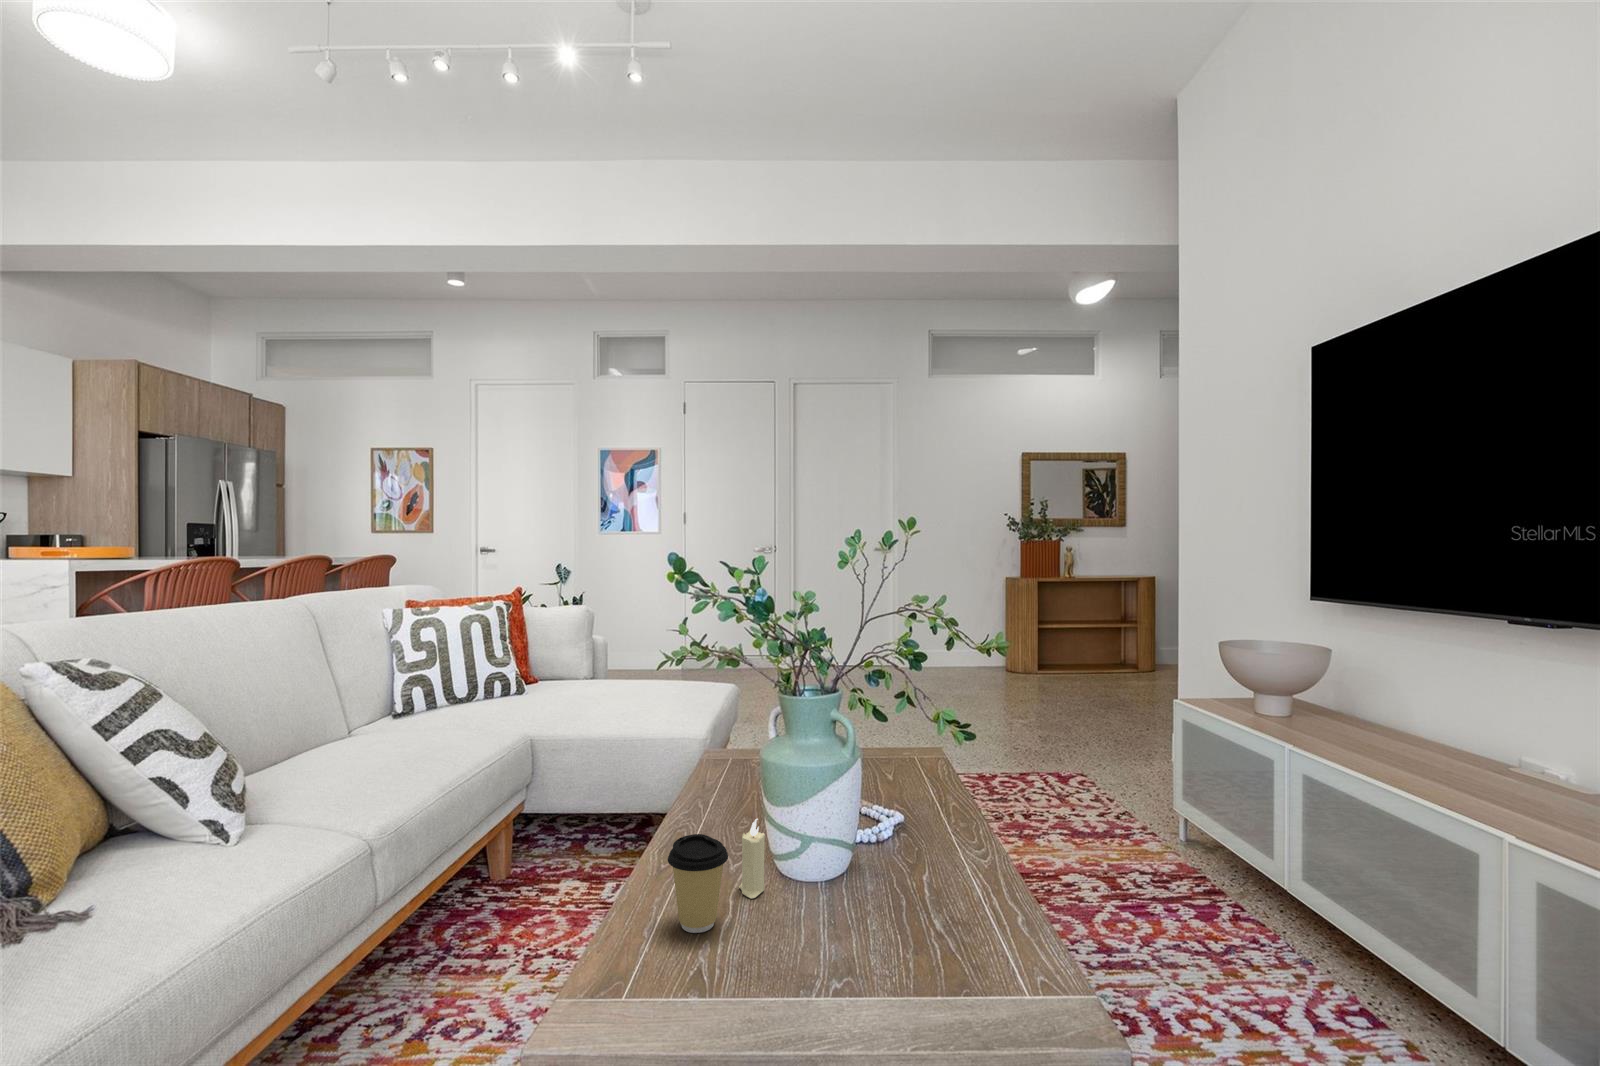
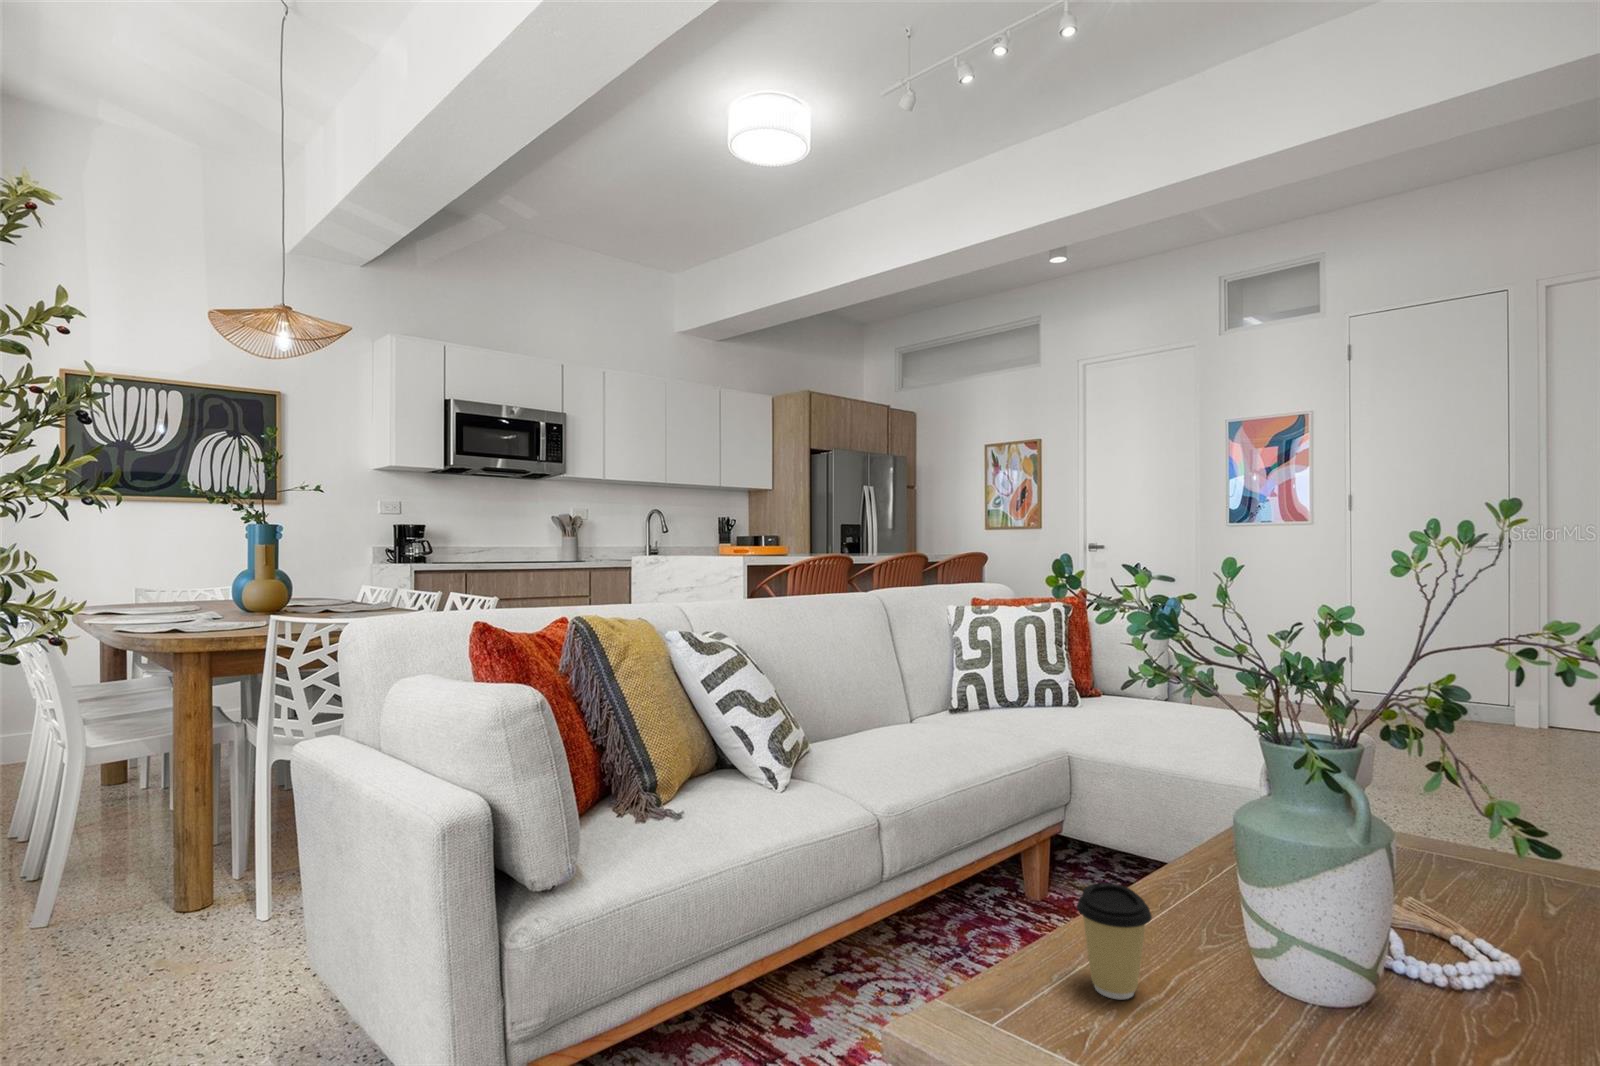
candle: present [739,819,765,899] -> none [1191,891,1225,988]

